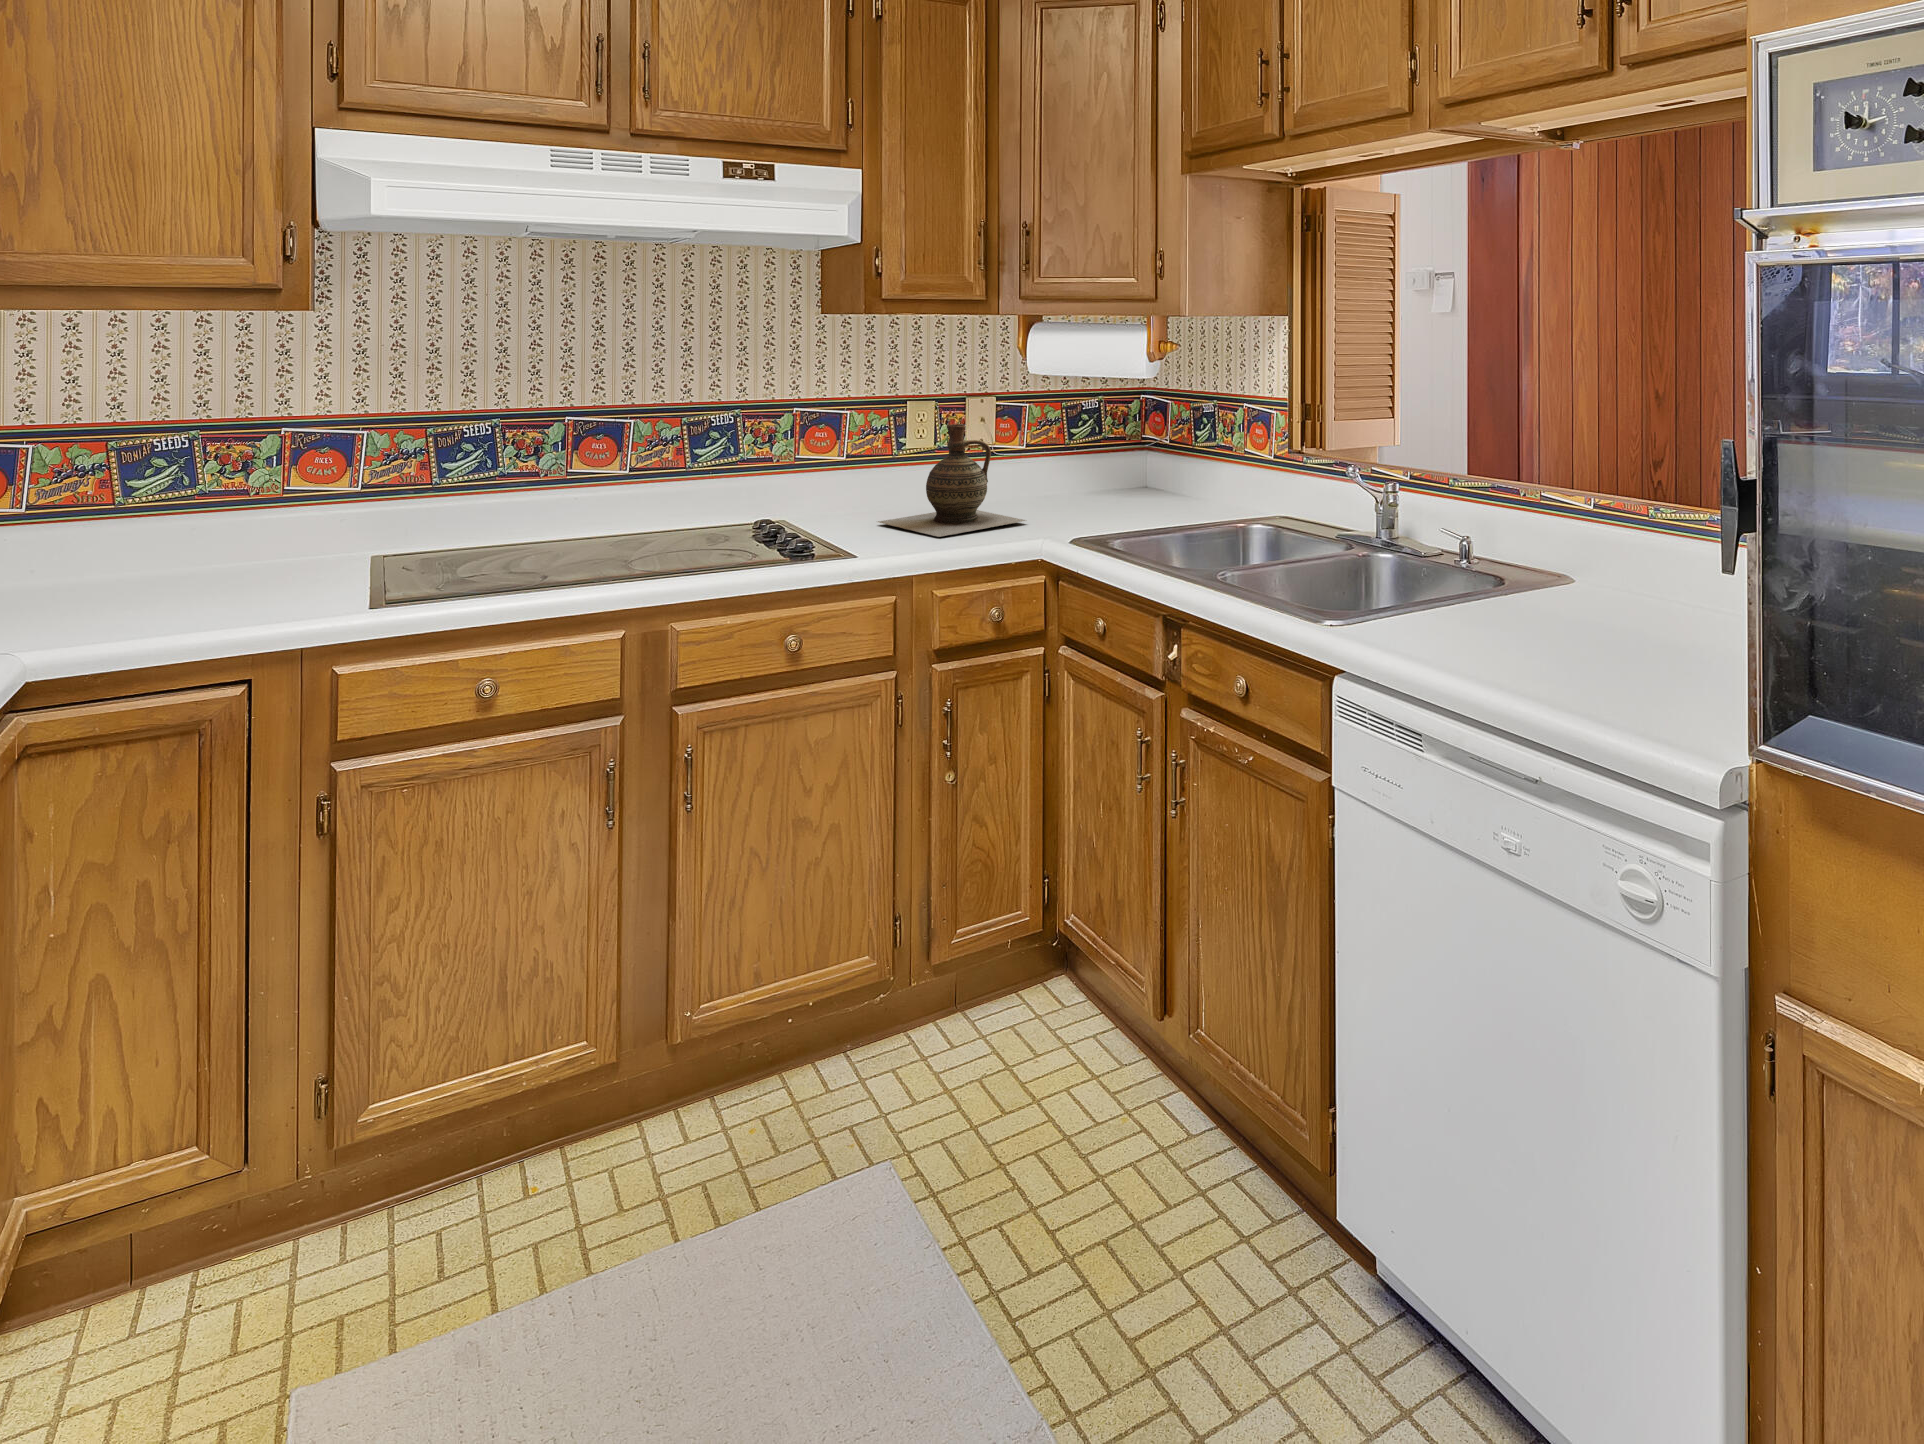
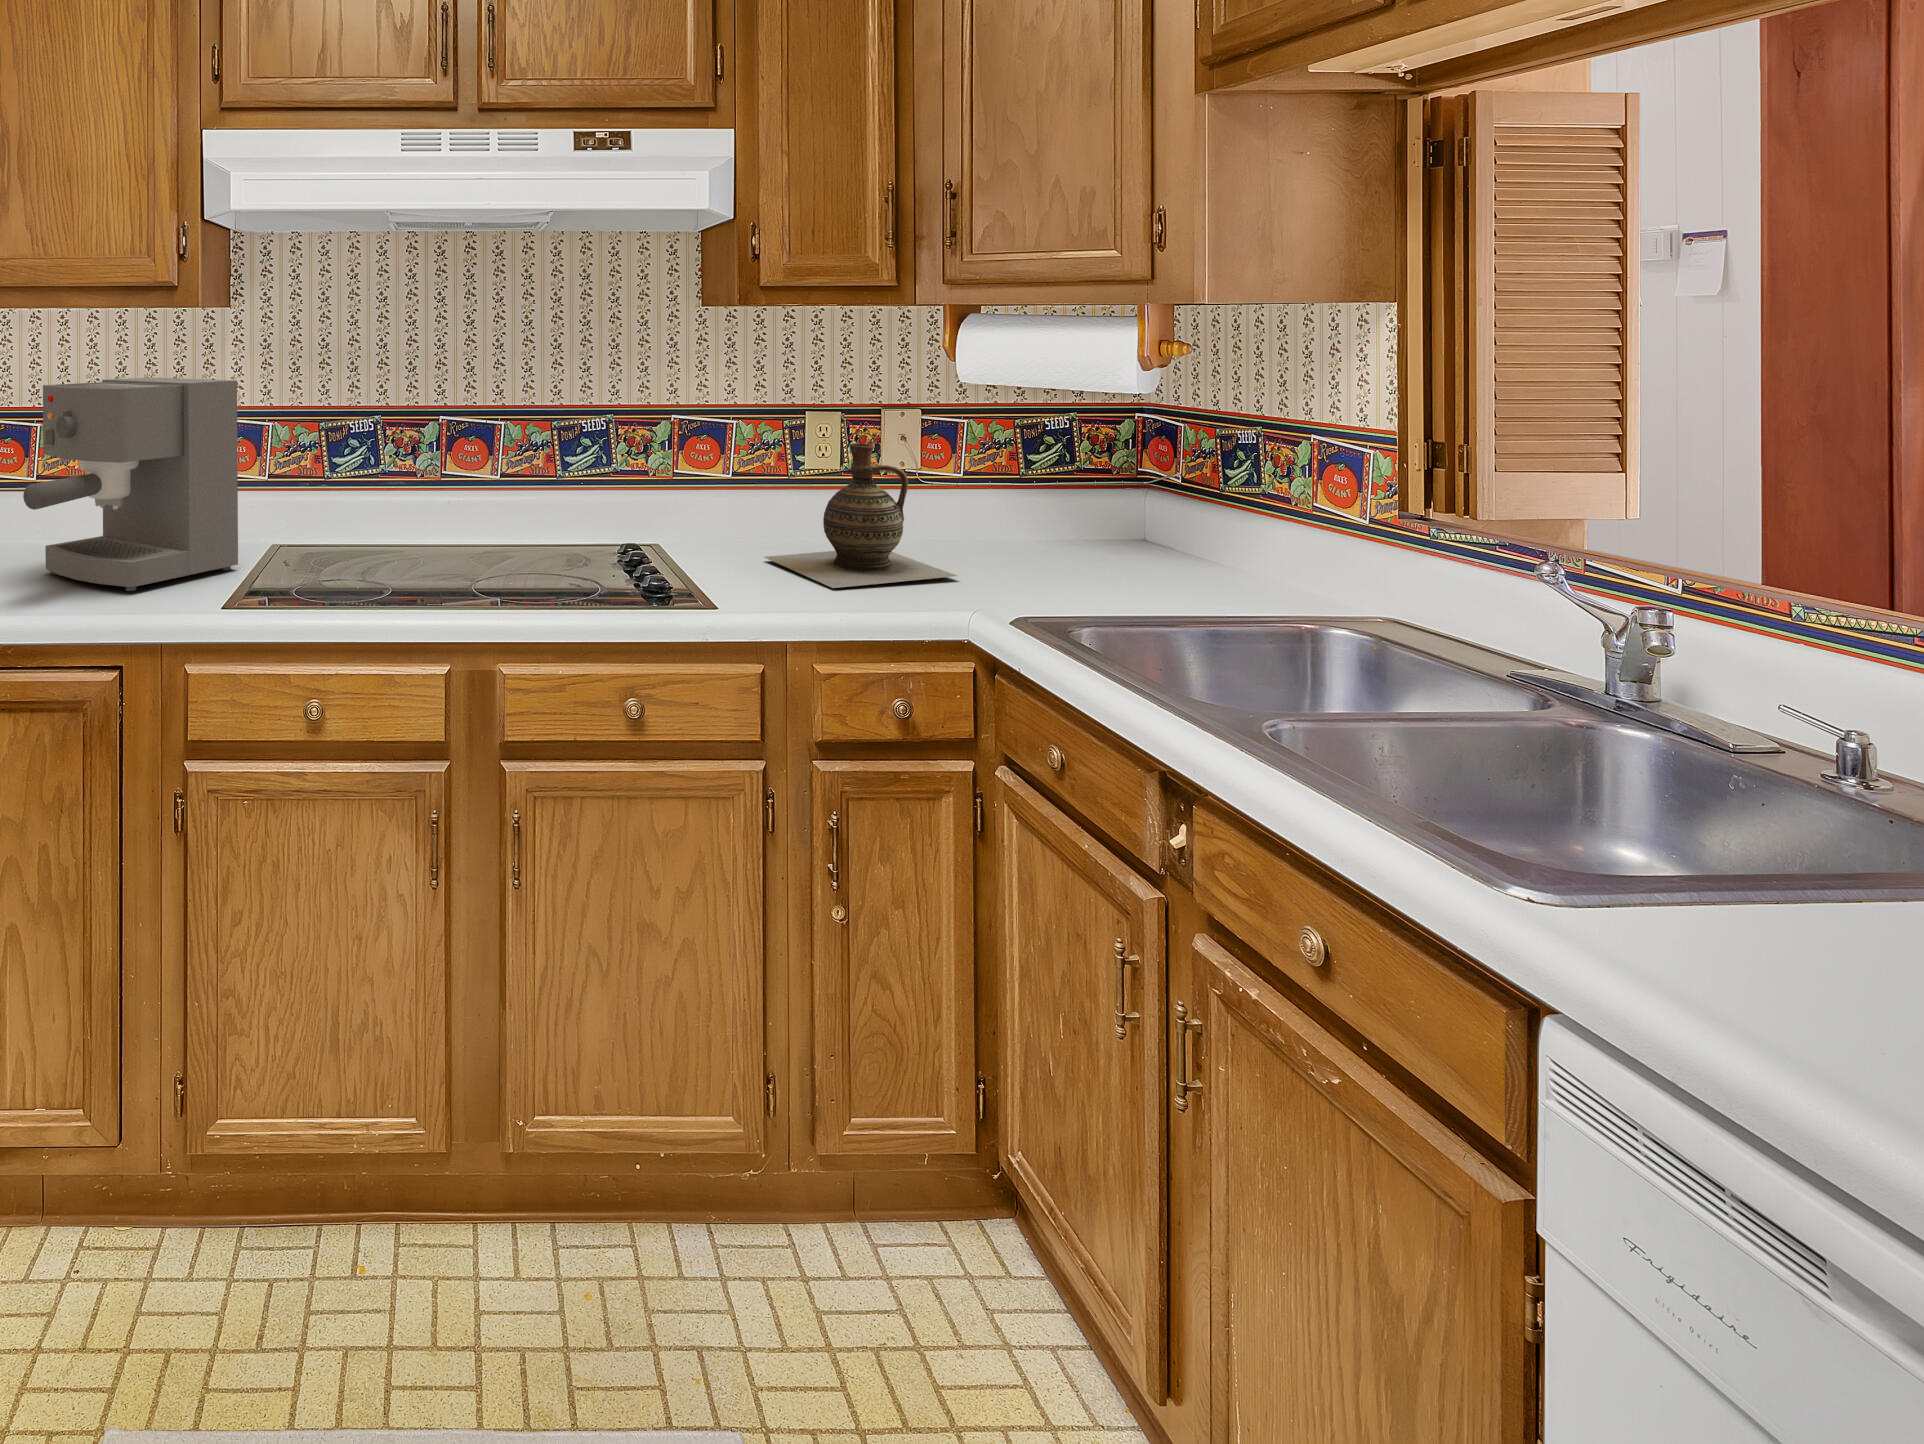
coffee maker: none [94,386,354,607] -> present [23,377,238,591]

